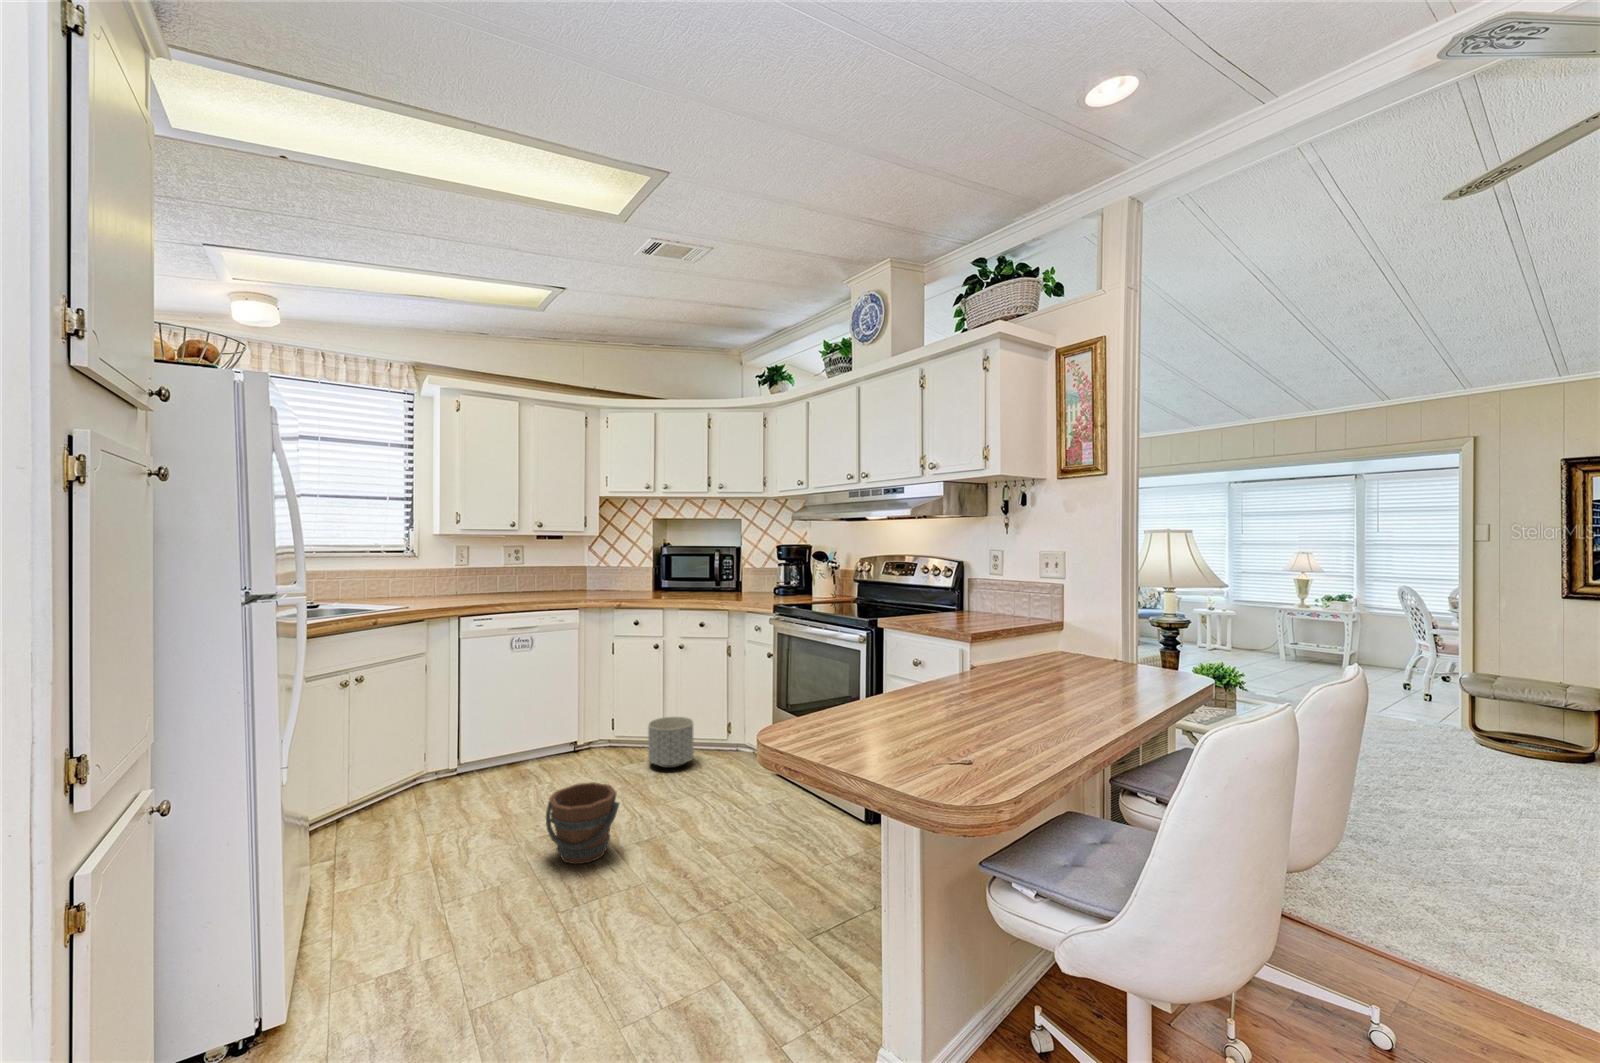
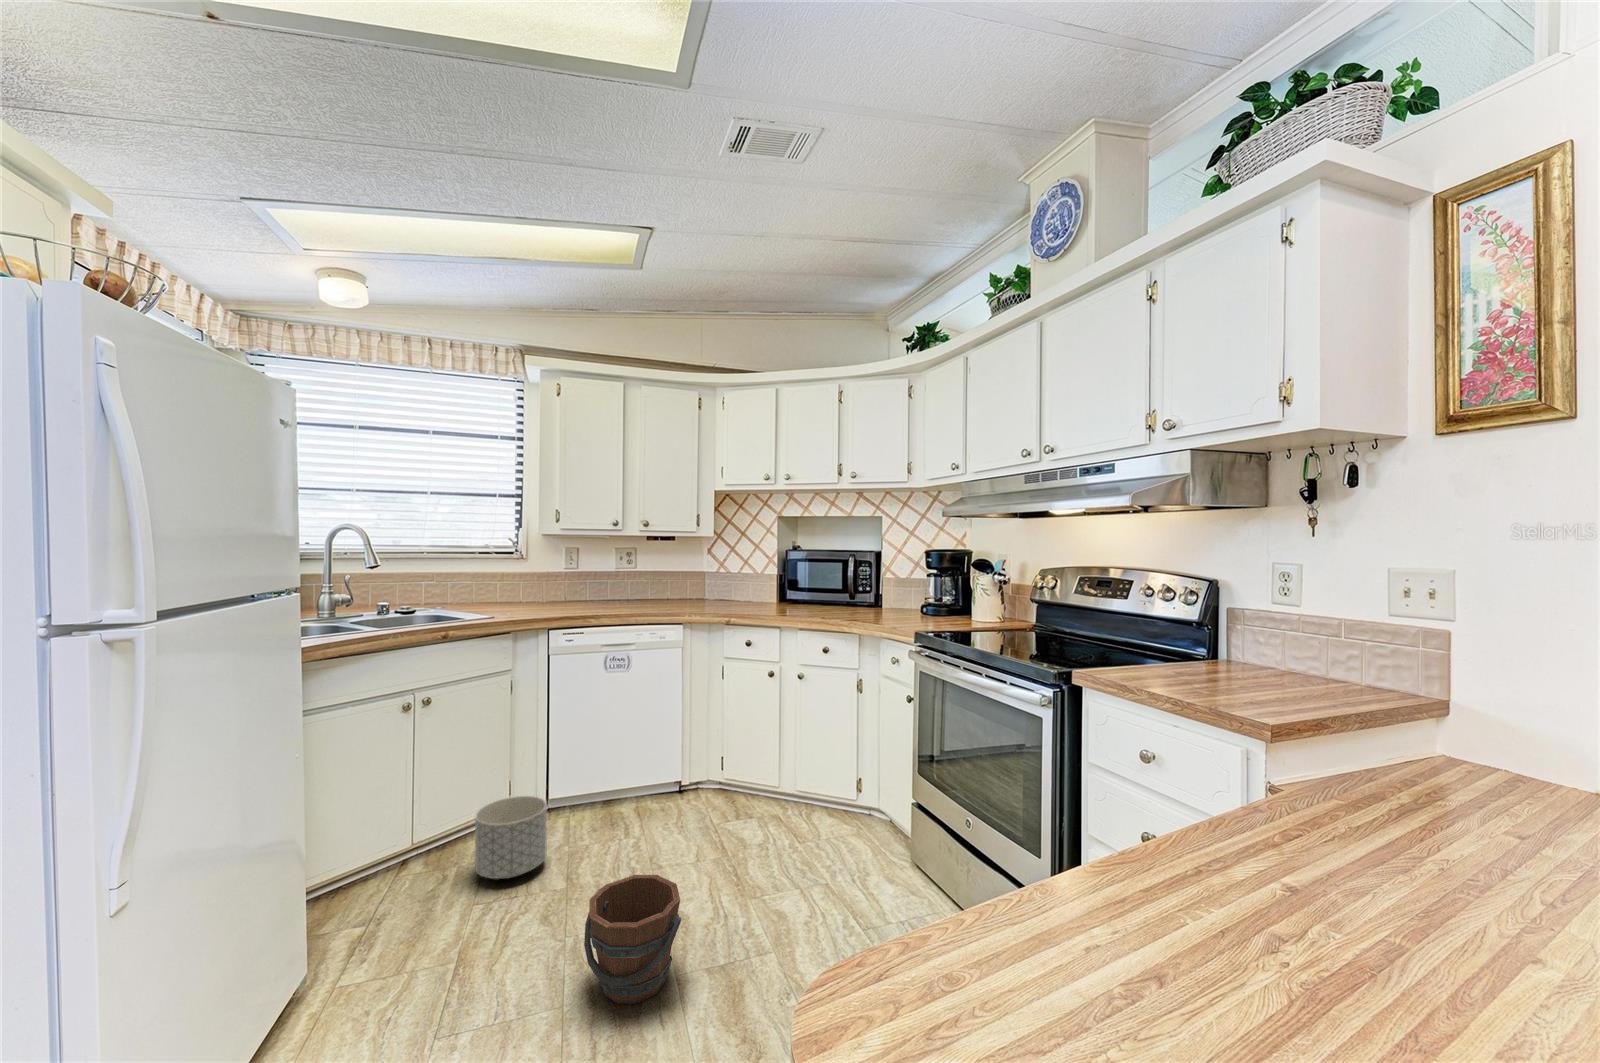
planter: present [648,717,693,768] -> present [475,796,547,879]

